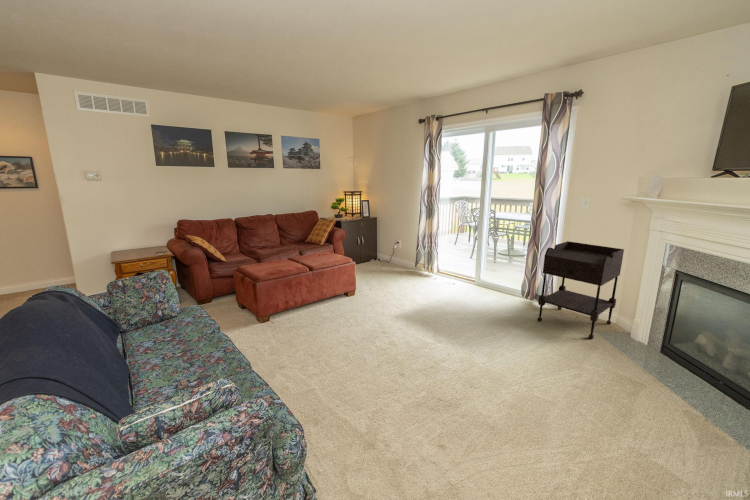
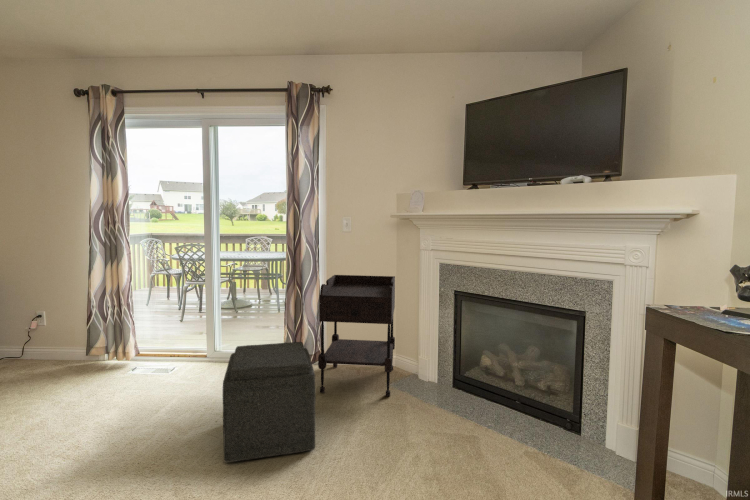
ottoman: none [465,277,527,346] -> present [223,342,315,462]

